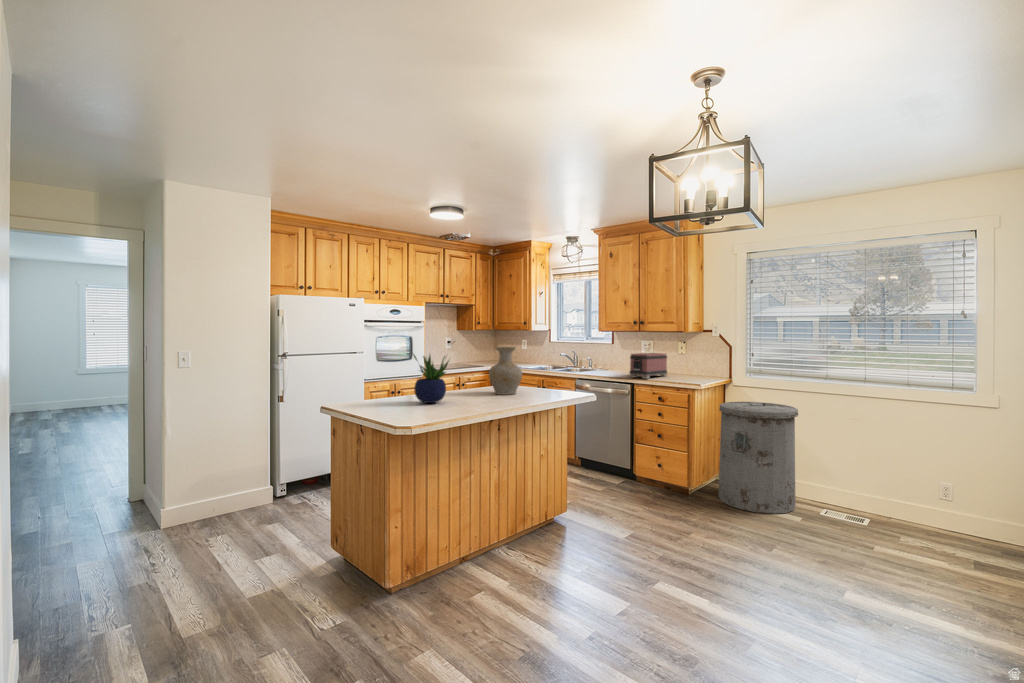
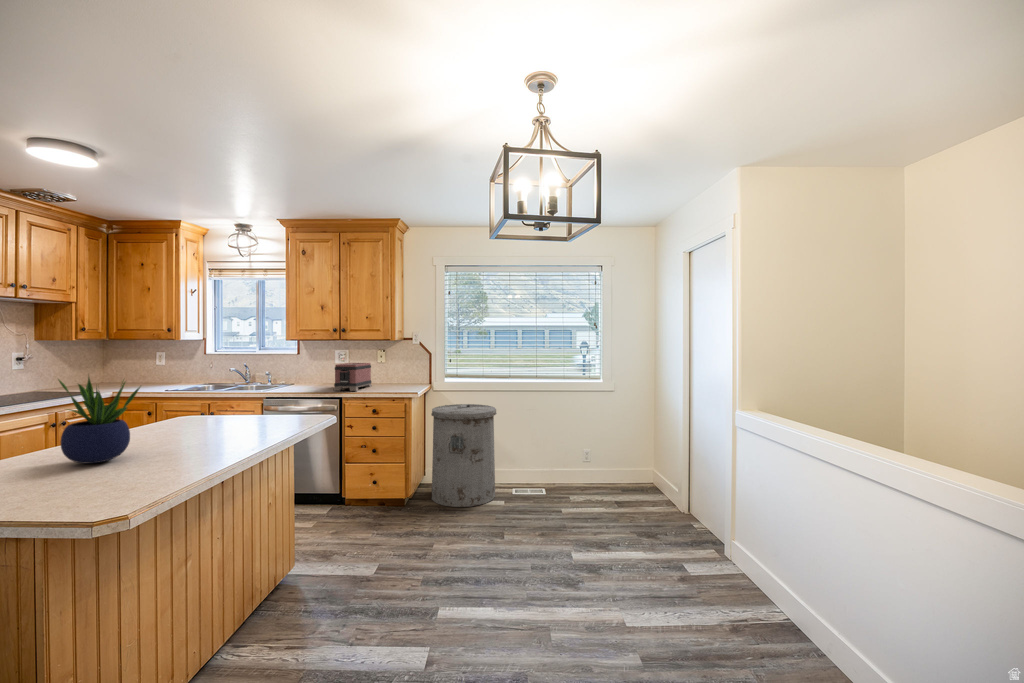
vase: present [489,347,522,395] -> none [184,363,240,431]

